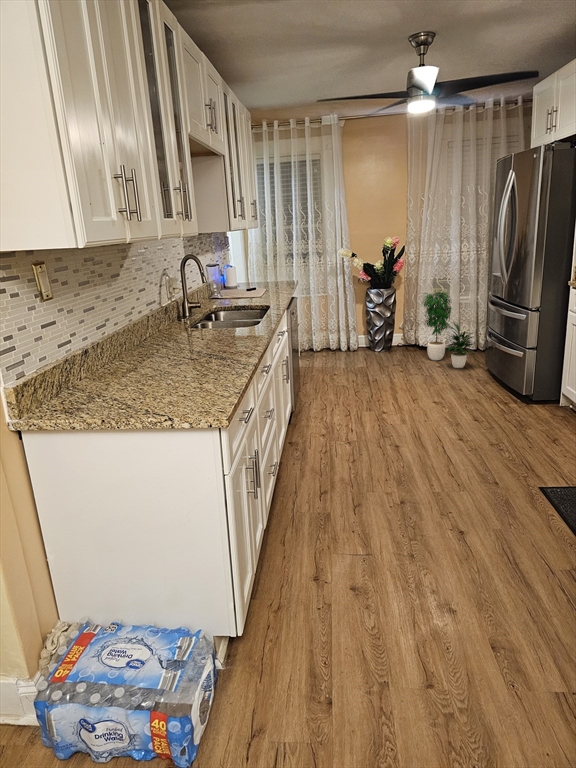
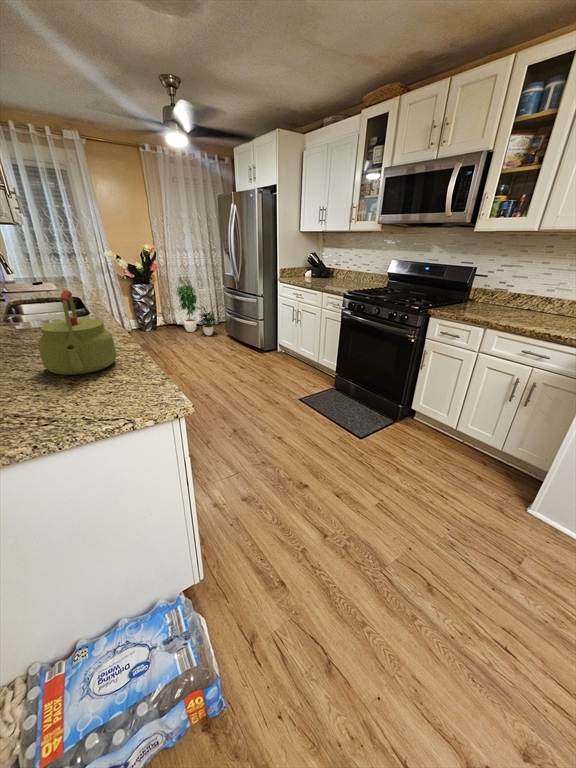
kettle: none [158,303,220,380] -> present [37,290,117,375]

